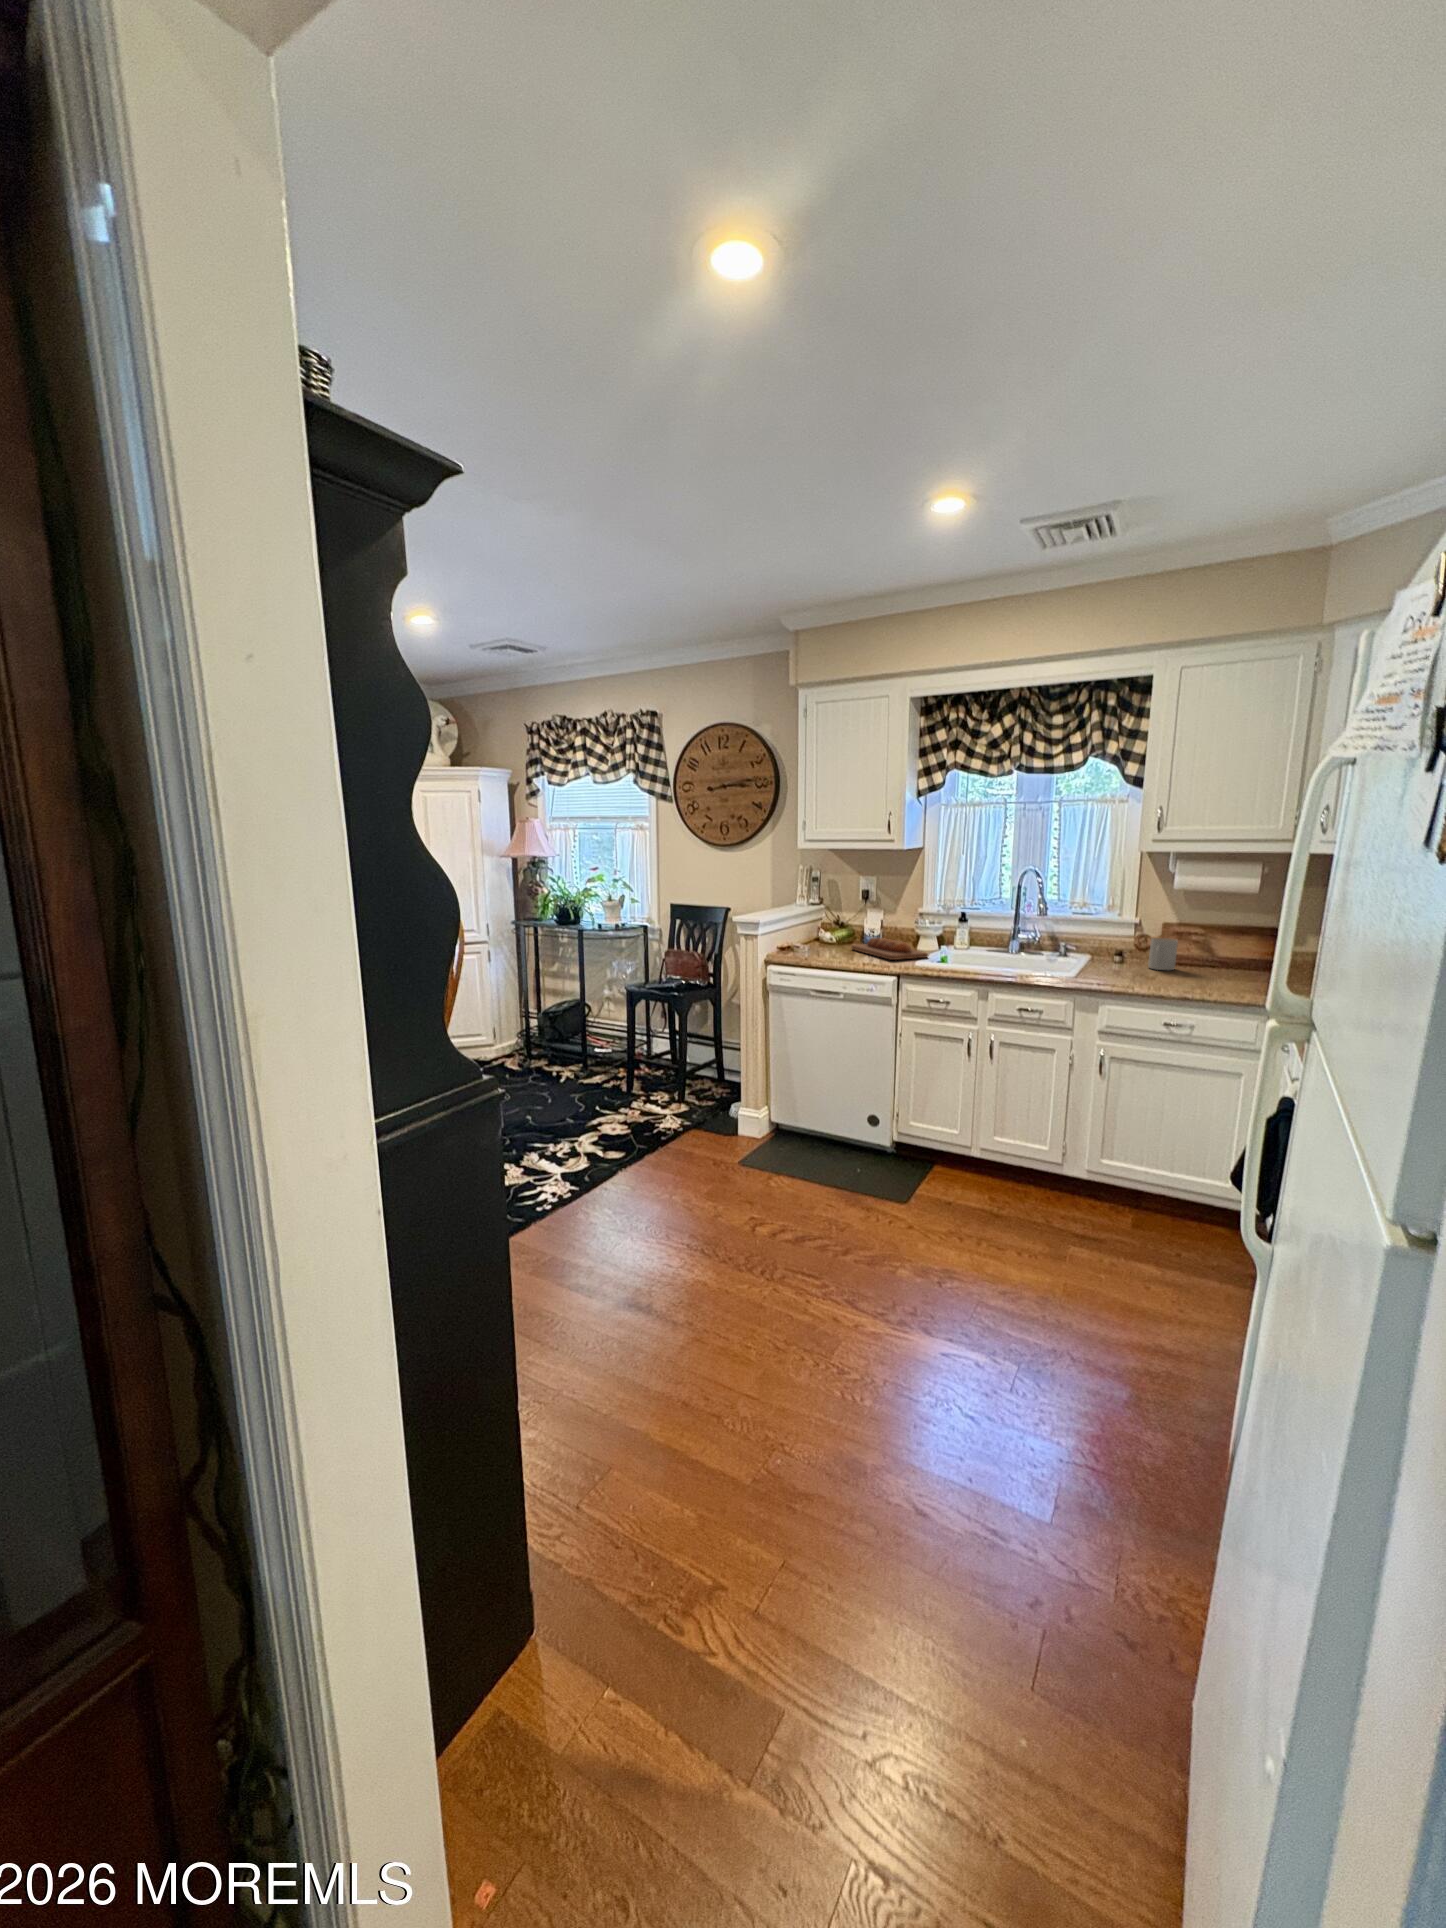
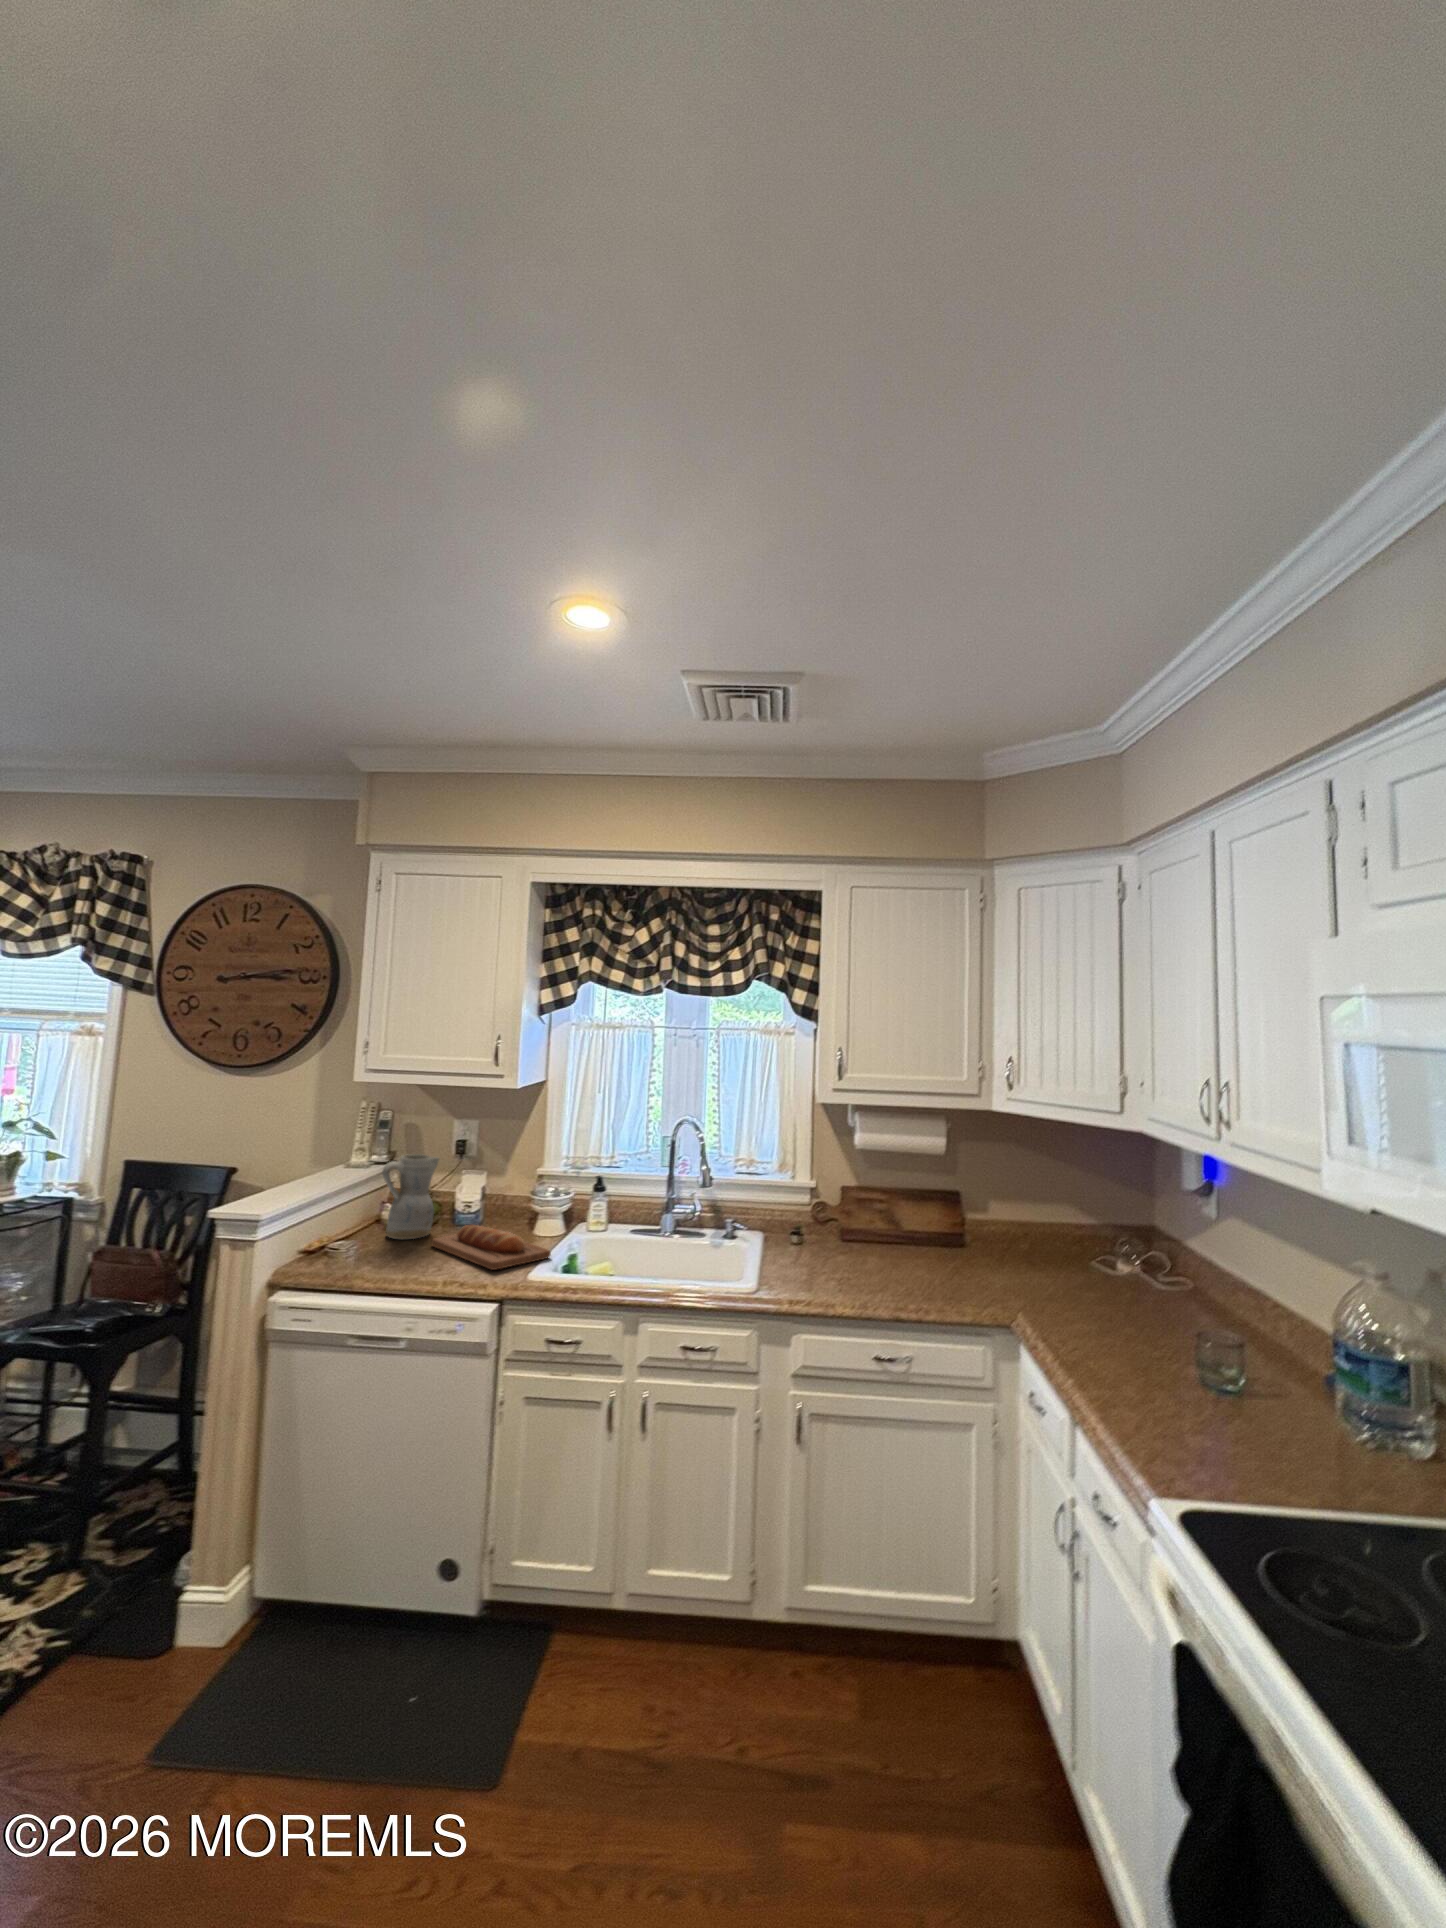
ceramic pitcher: none [819,895,853,946] -> present [382,1154,439,1239]
mug: present [1148,938,1178,970] -> none [835,1214,866,1260]

